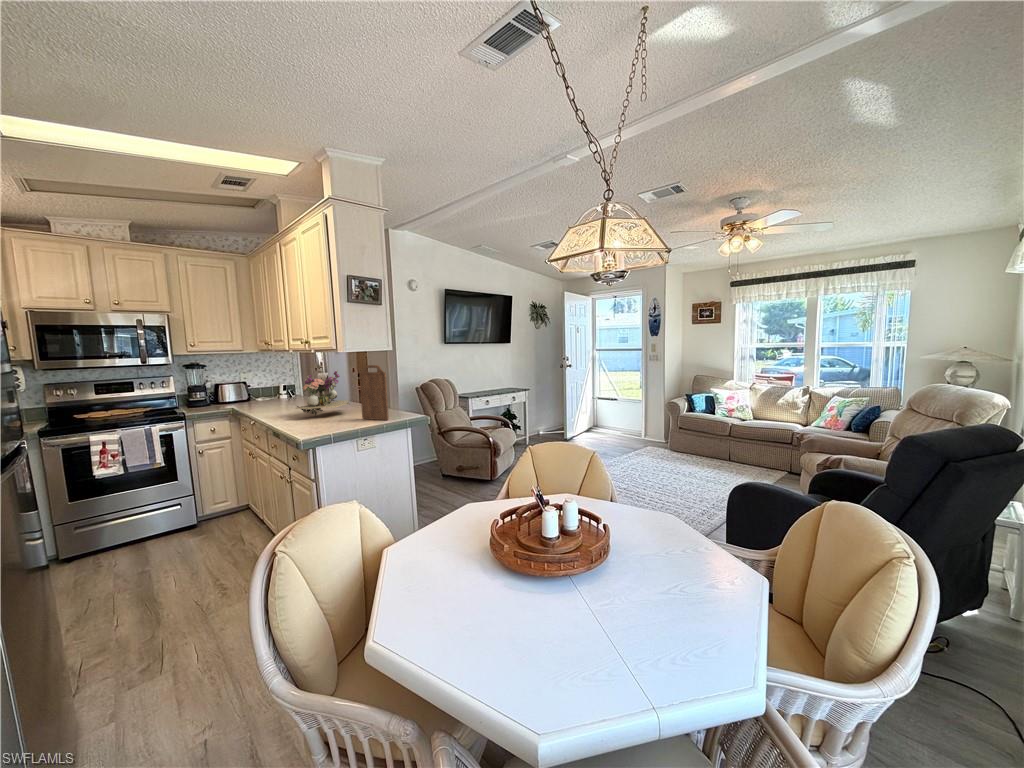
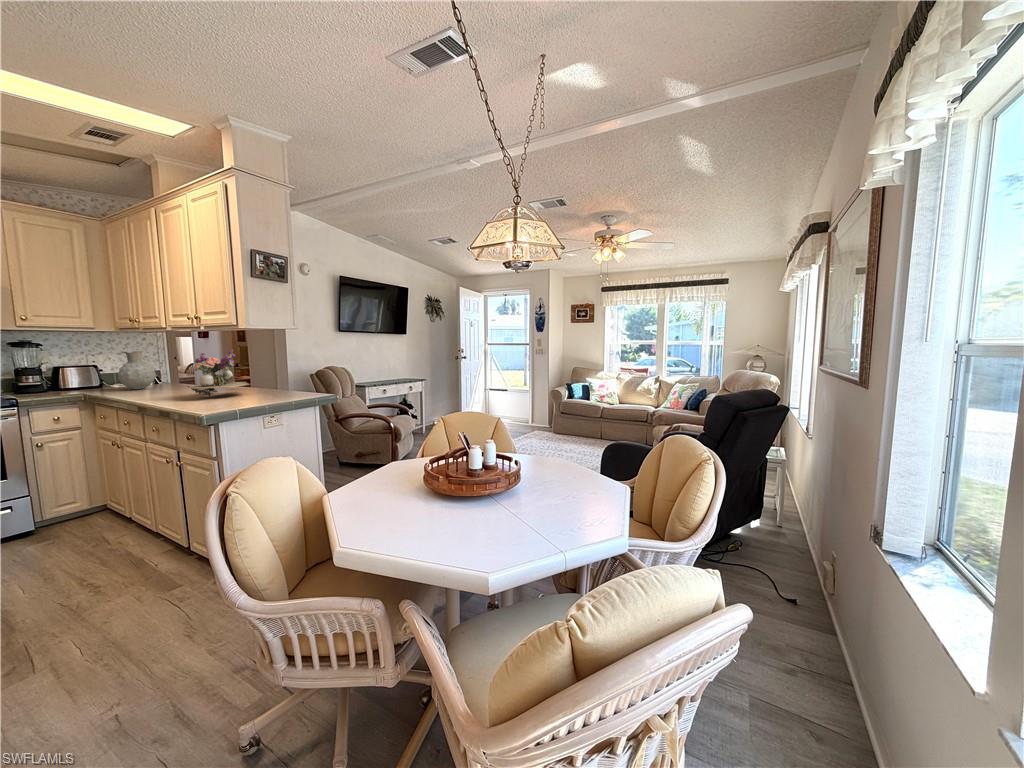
cutting board: present [360,365,389,420] -> none [266,343,300,399]
vase: none [254,369,284,404] -> present [118,350,156,389]

